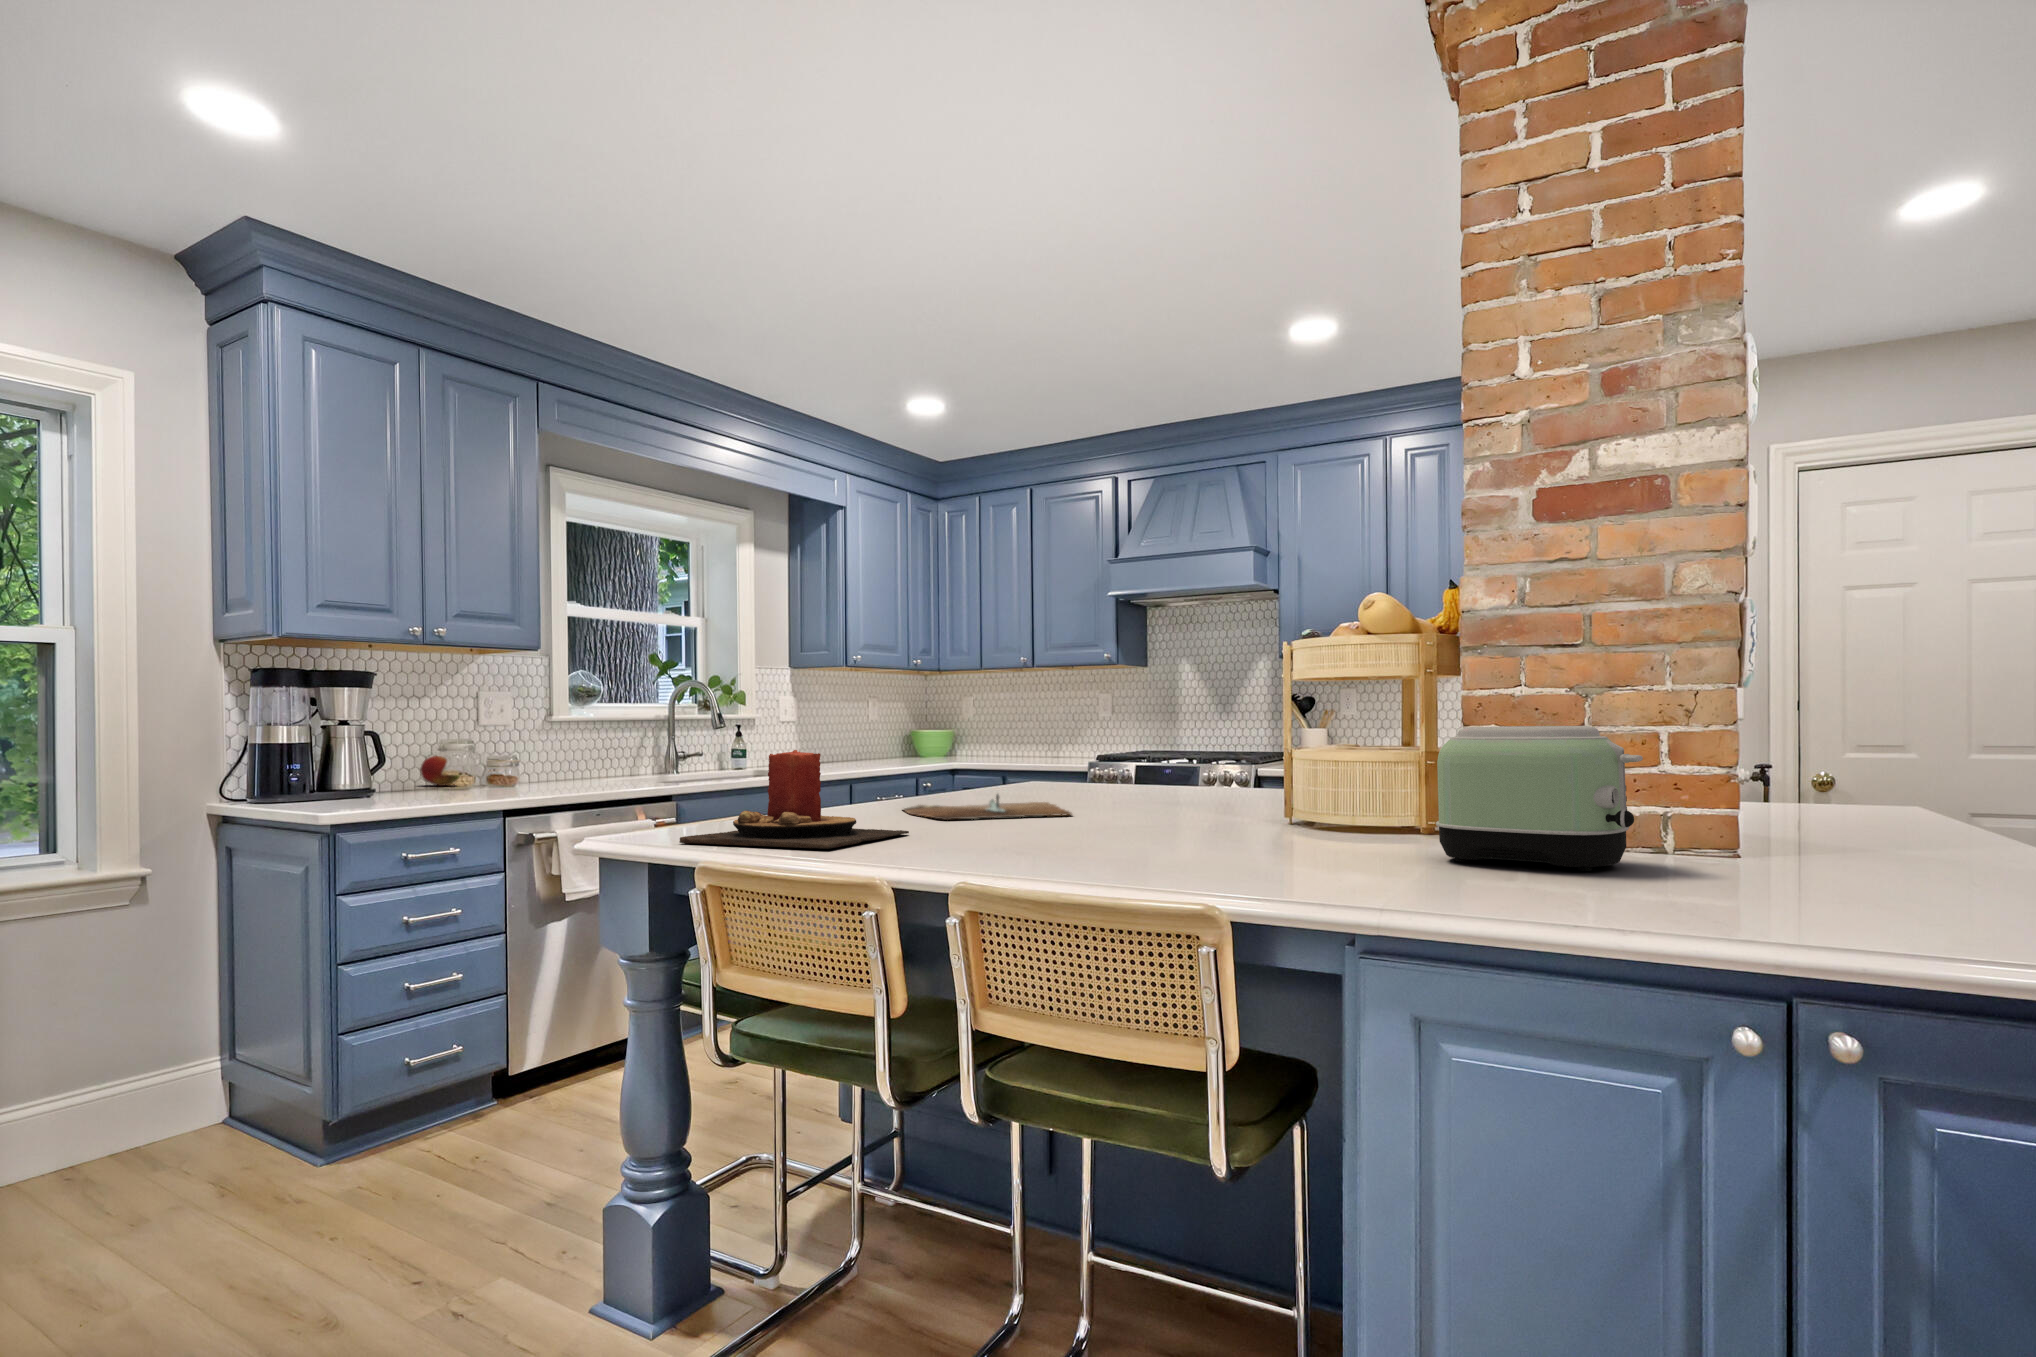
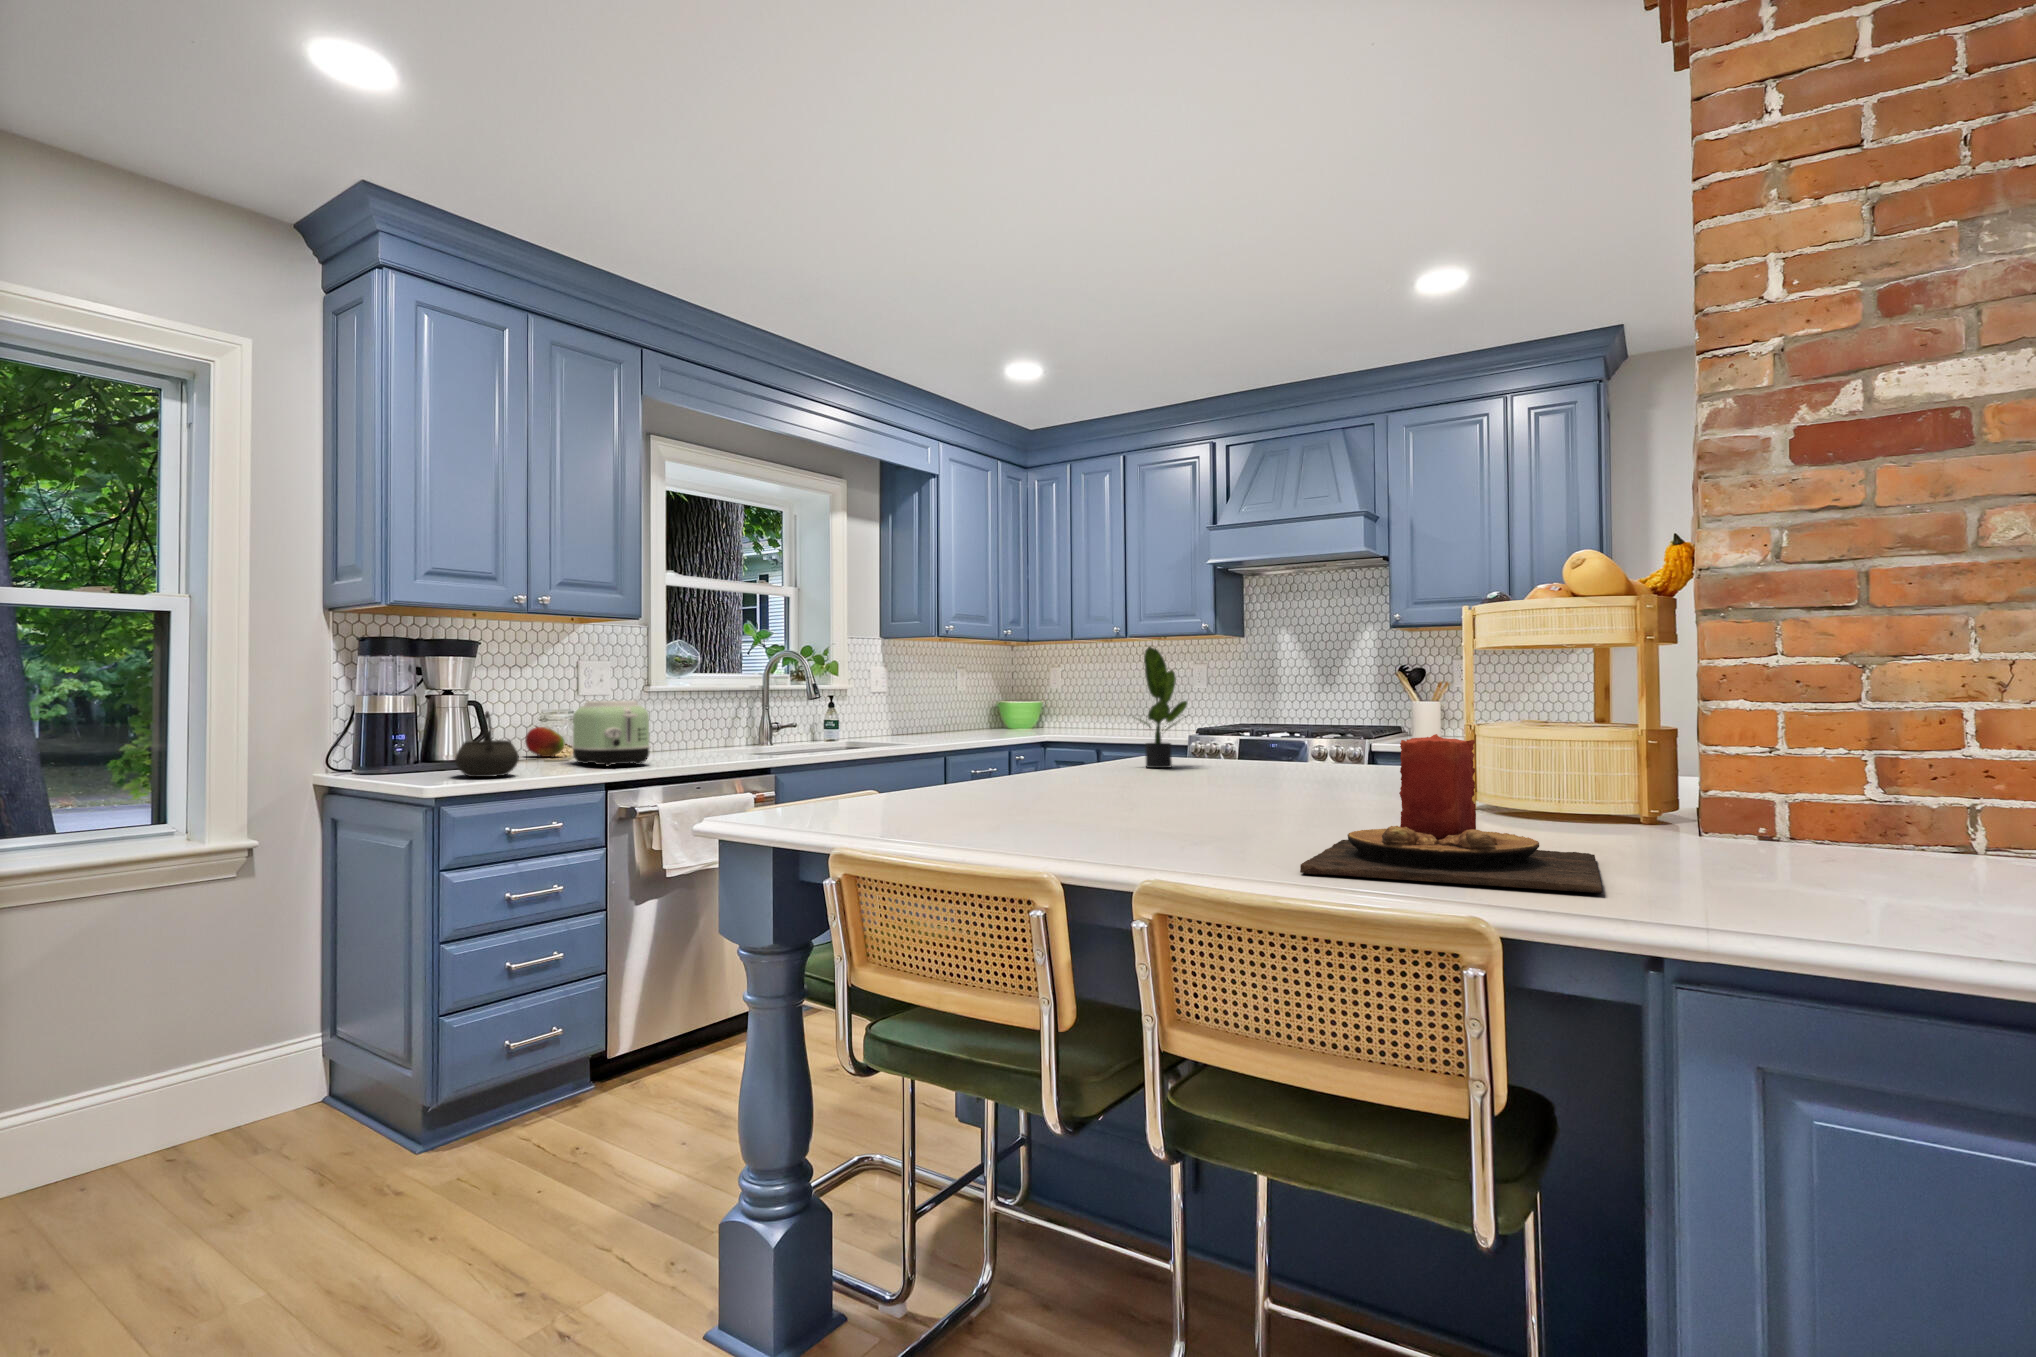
potted plant: none [1015,674,1077,793] -> present [1139,646,1187,768]
toaster: present [1436,726,1643,871] -> present [573,701,650,766]
kettle: none [346,739,412,805] -> present [455,711,519,777]
candle: present [679,750,909,849] -> present [1300,734,1602,893]
cutting board: present [904,794,1071,820] -> none [1023,771,1212,800]

